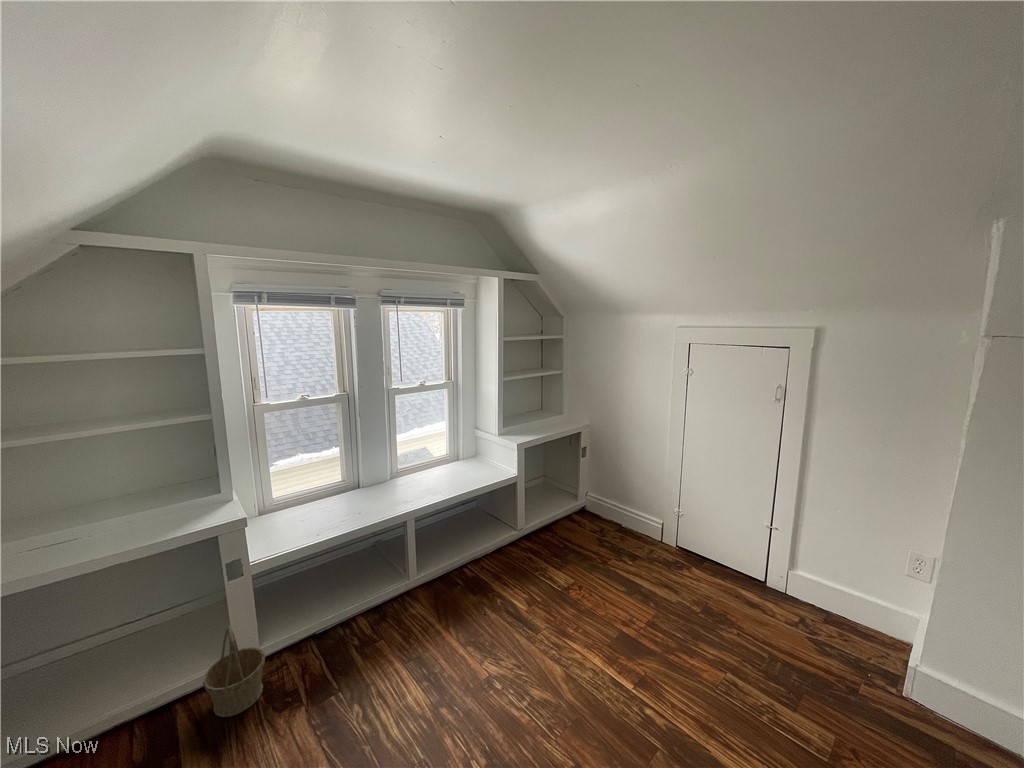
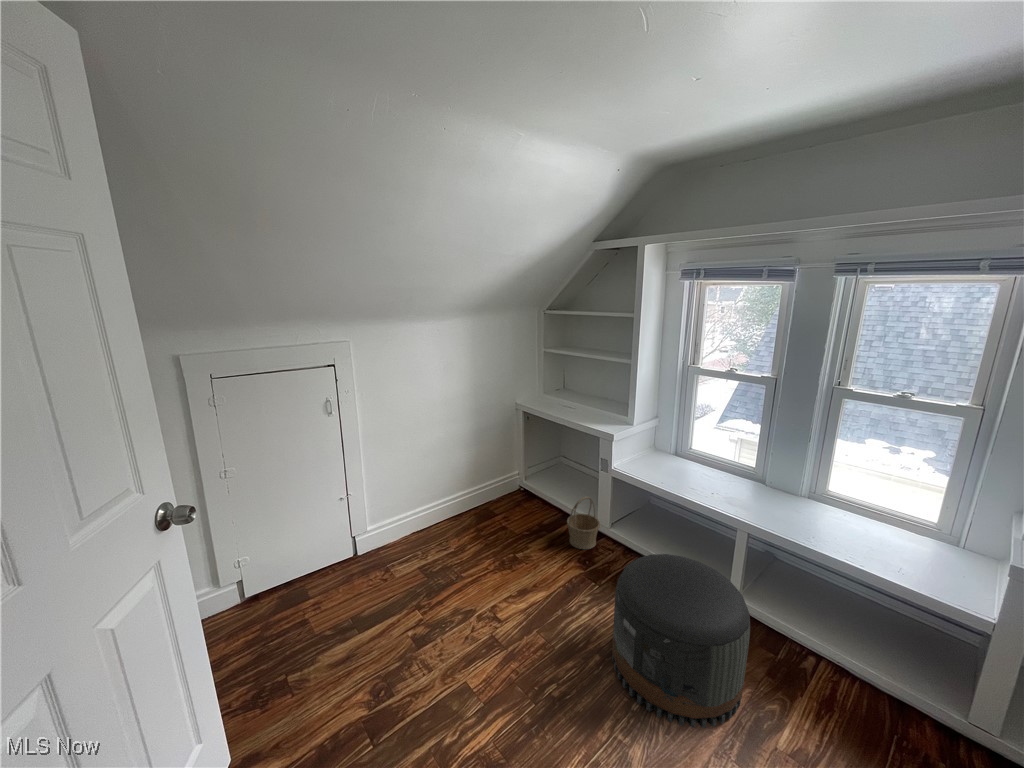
pouf: none [403,545,517,696] -> present [612,554,750,728]

